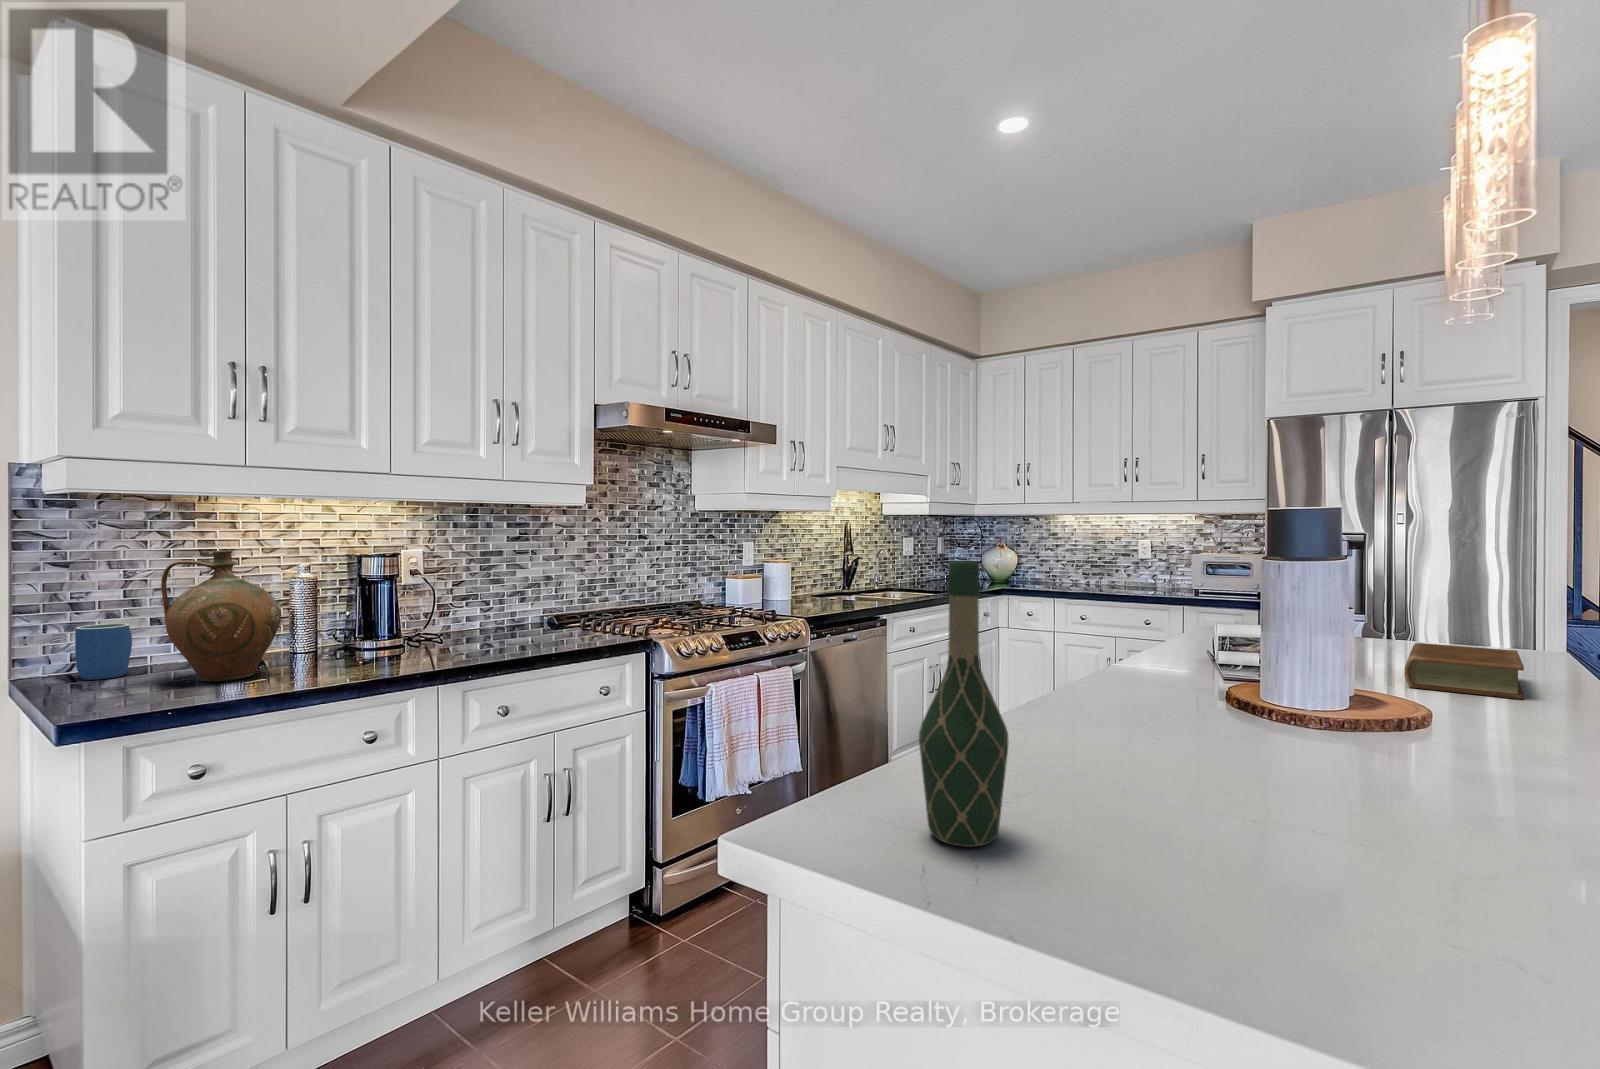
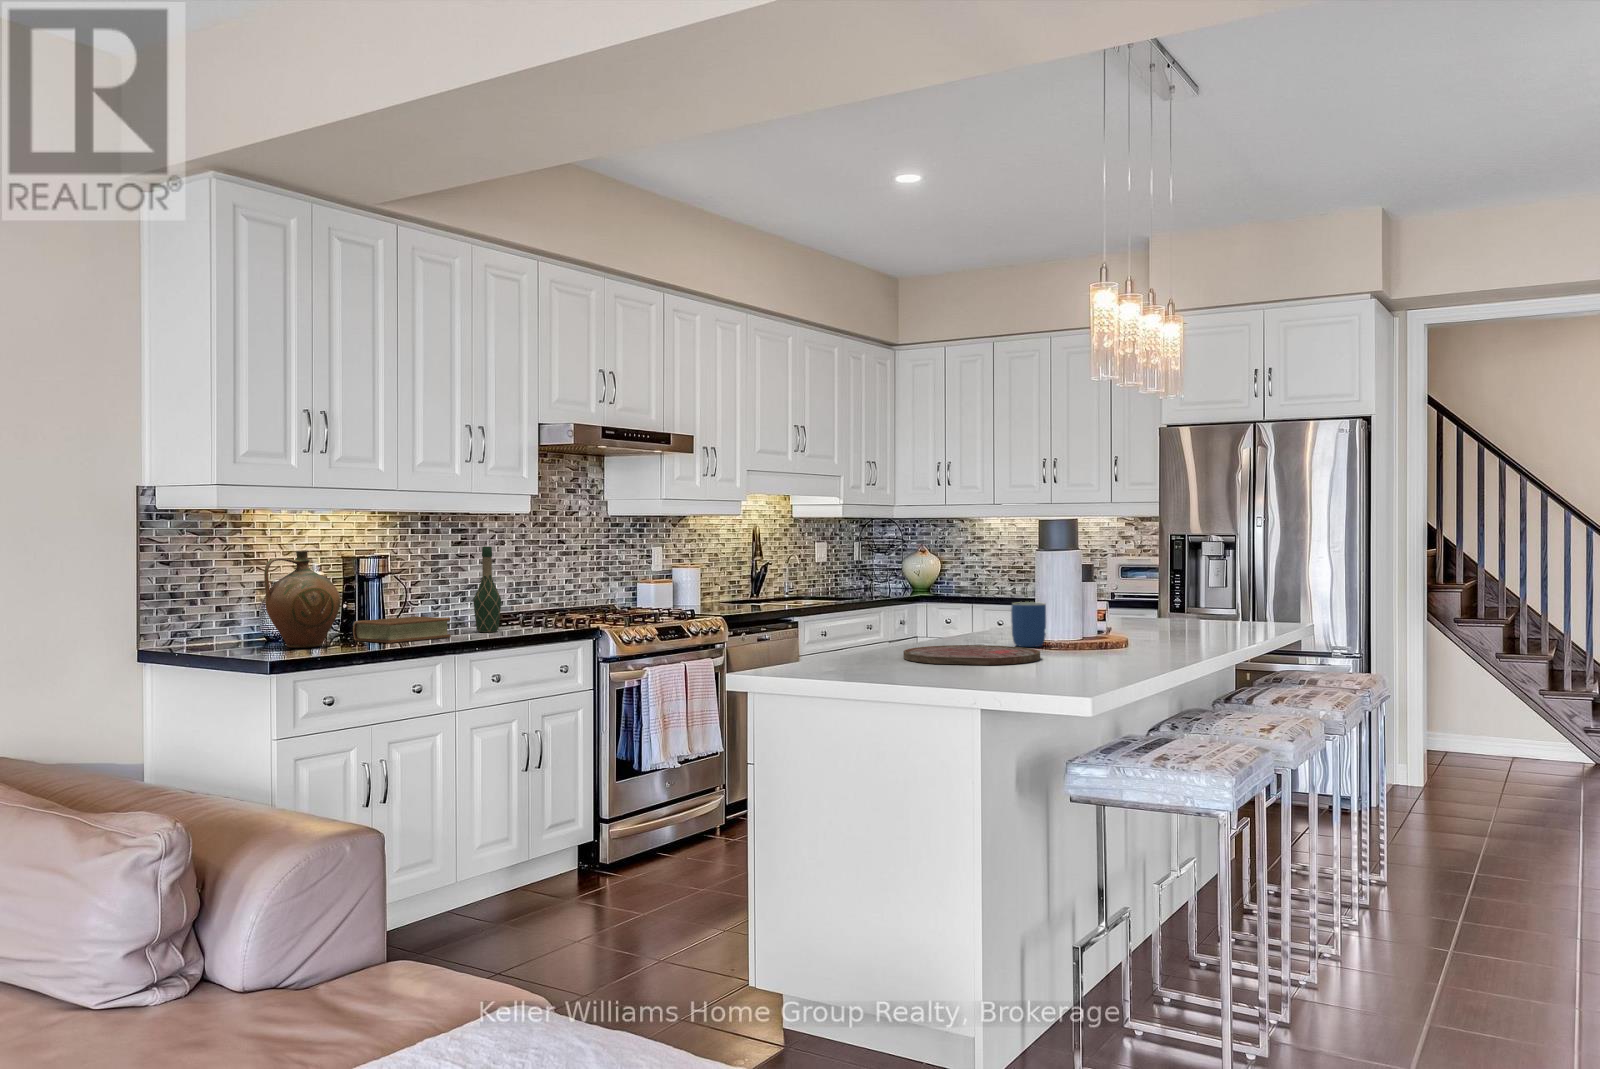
wine bottle: present [919,561,1008,847] -> present [473,547,501,632]
mug: present [75,623,132,680] -> present [1011,602,1046,647]
book: present [1404,643,1524,699] -> present [353,616,451,643]
cutting board: none [1104,751,1448,872] -> present [903,645,1040,665]

